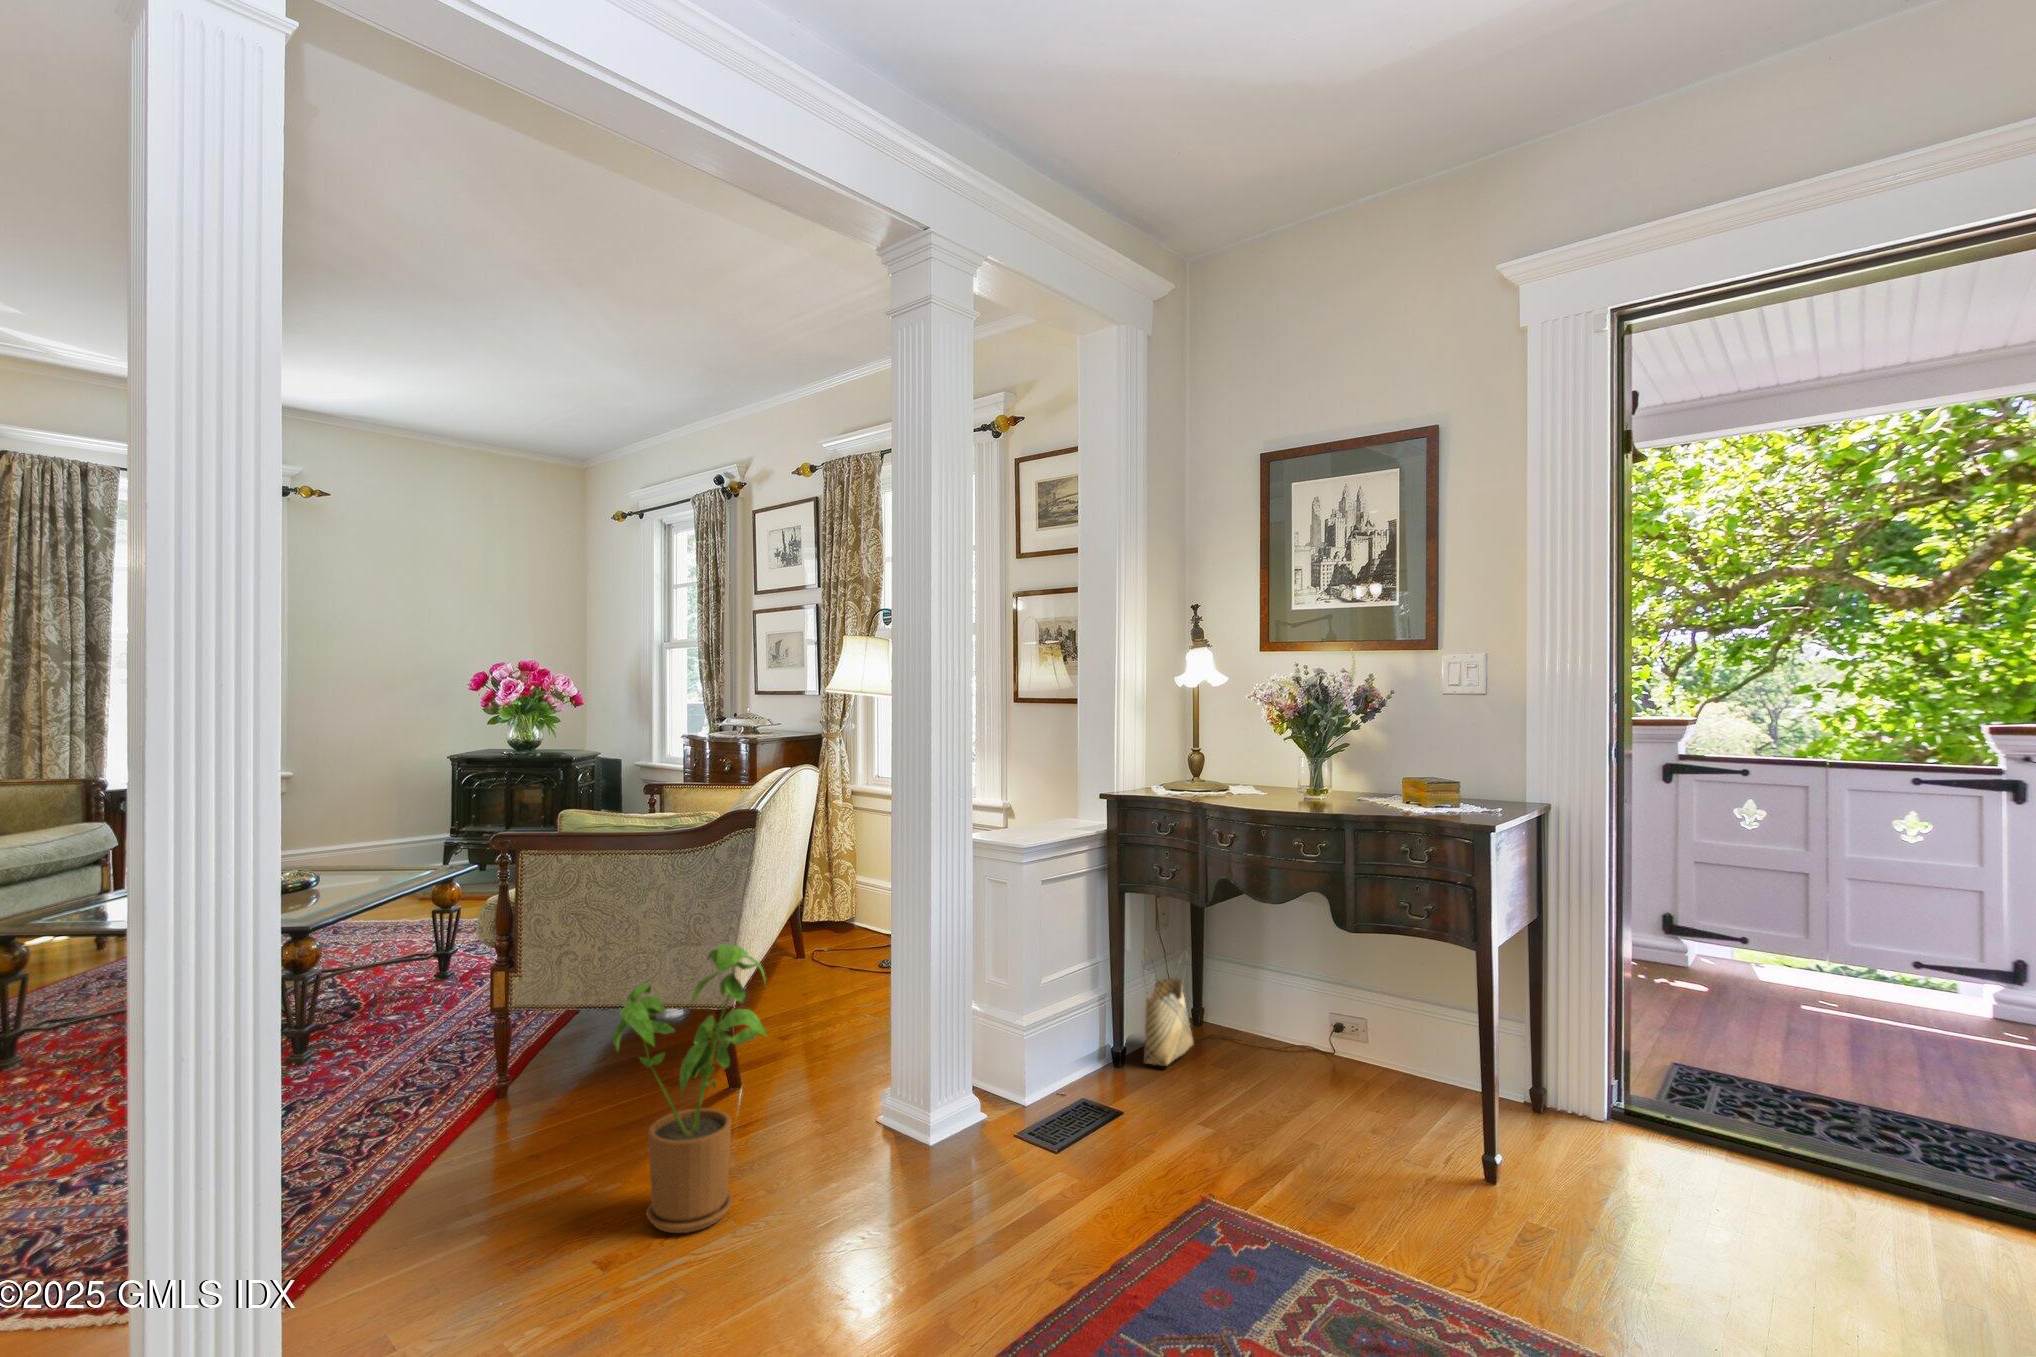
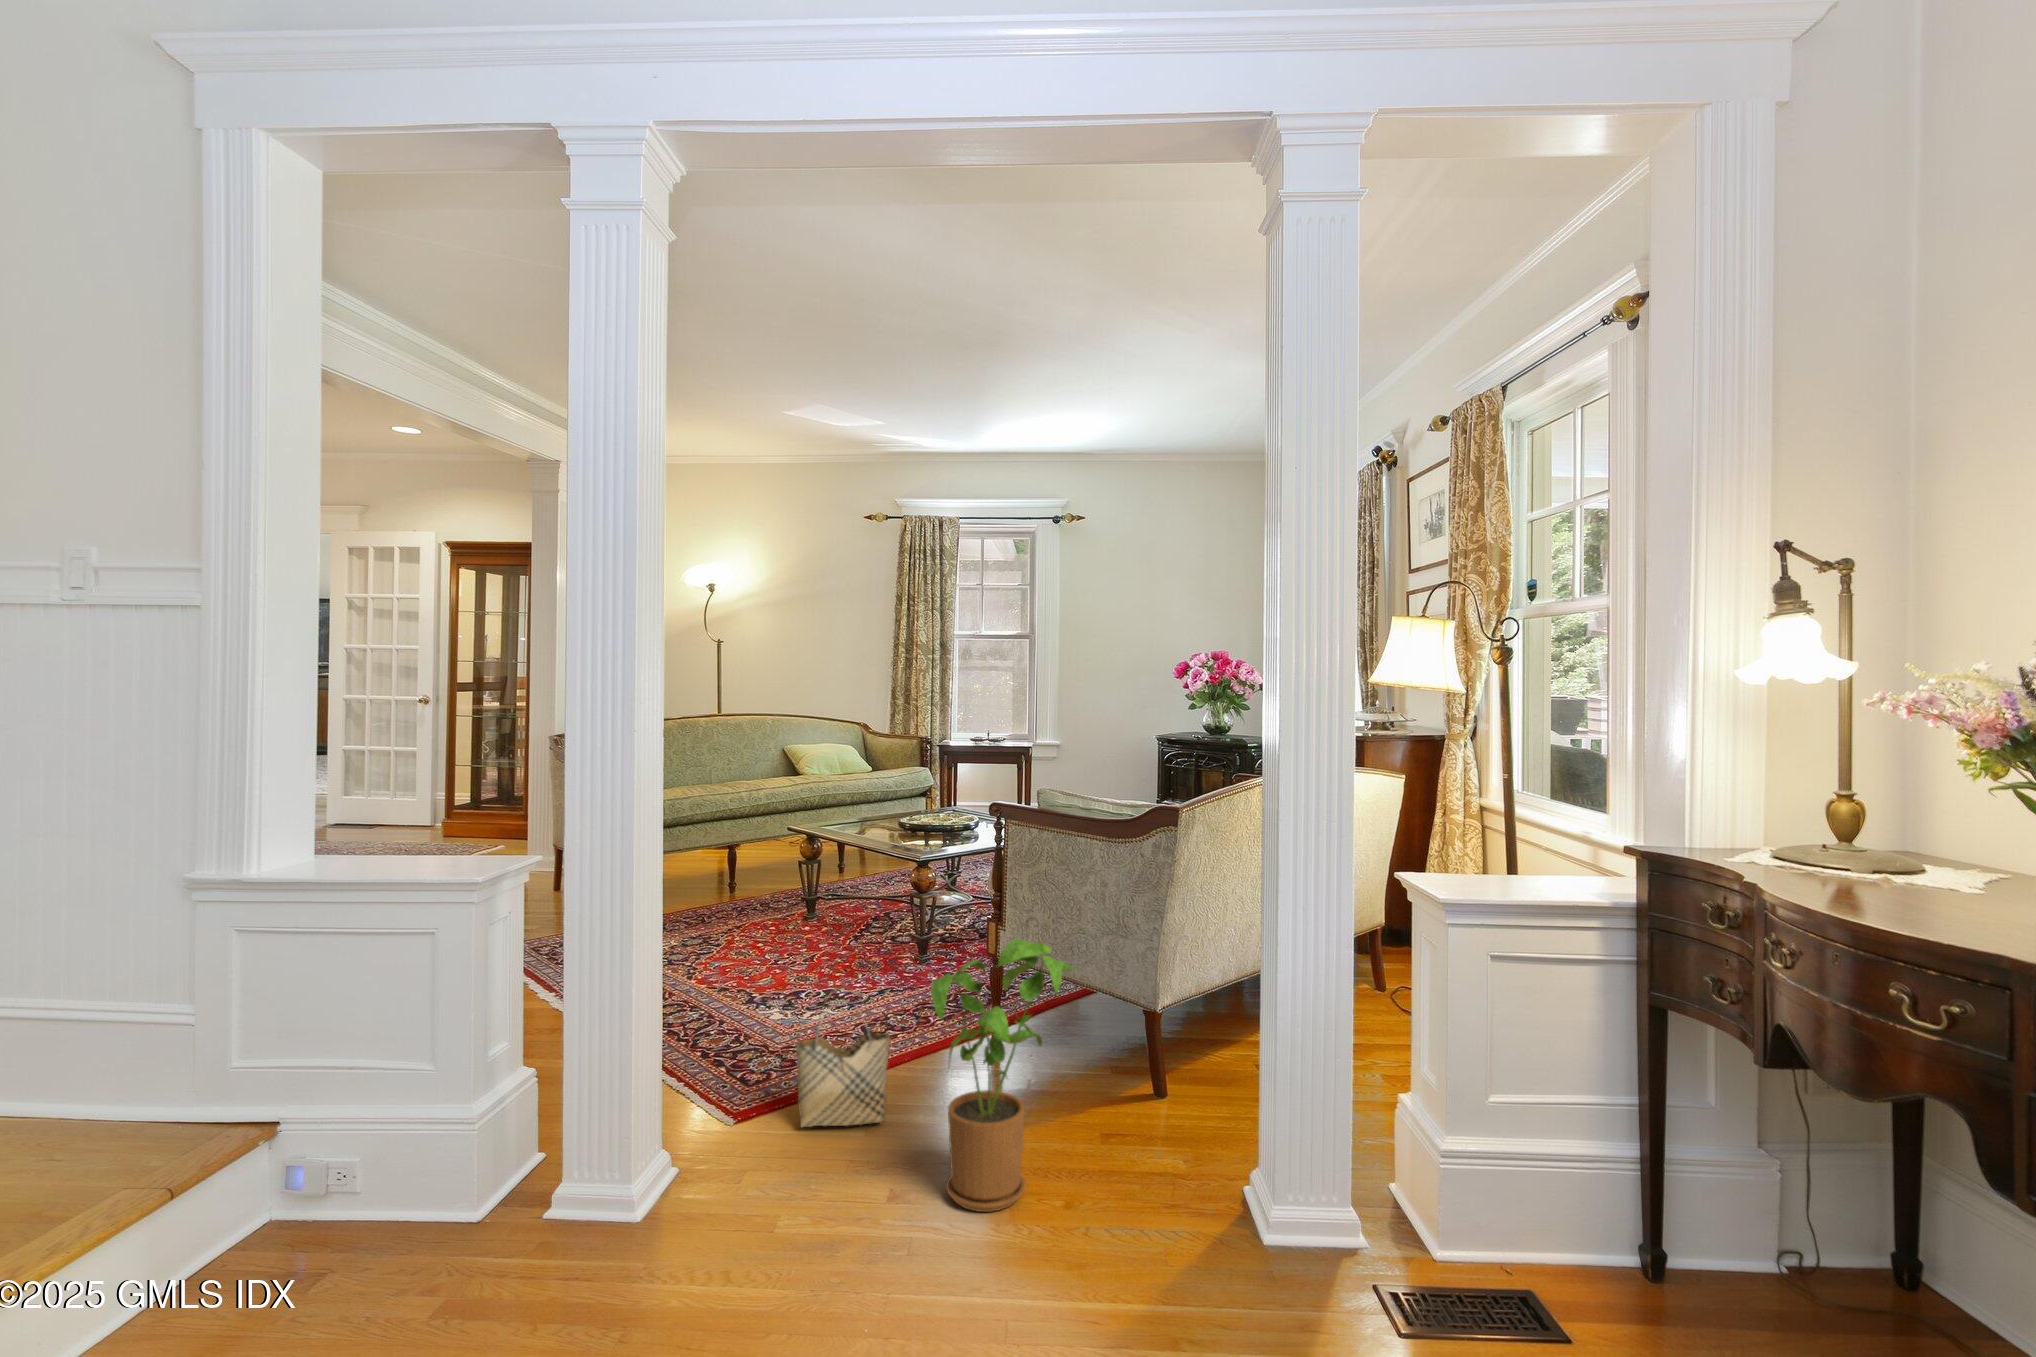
woven basket: present [1142,949,1193,1066] -> present [795,986,890,1128]

